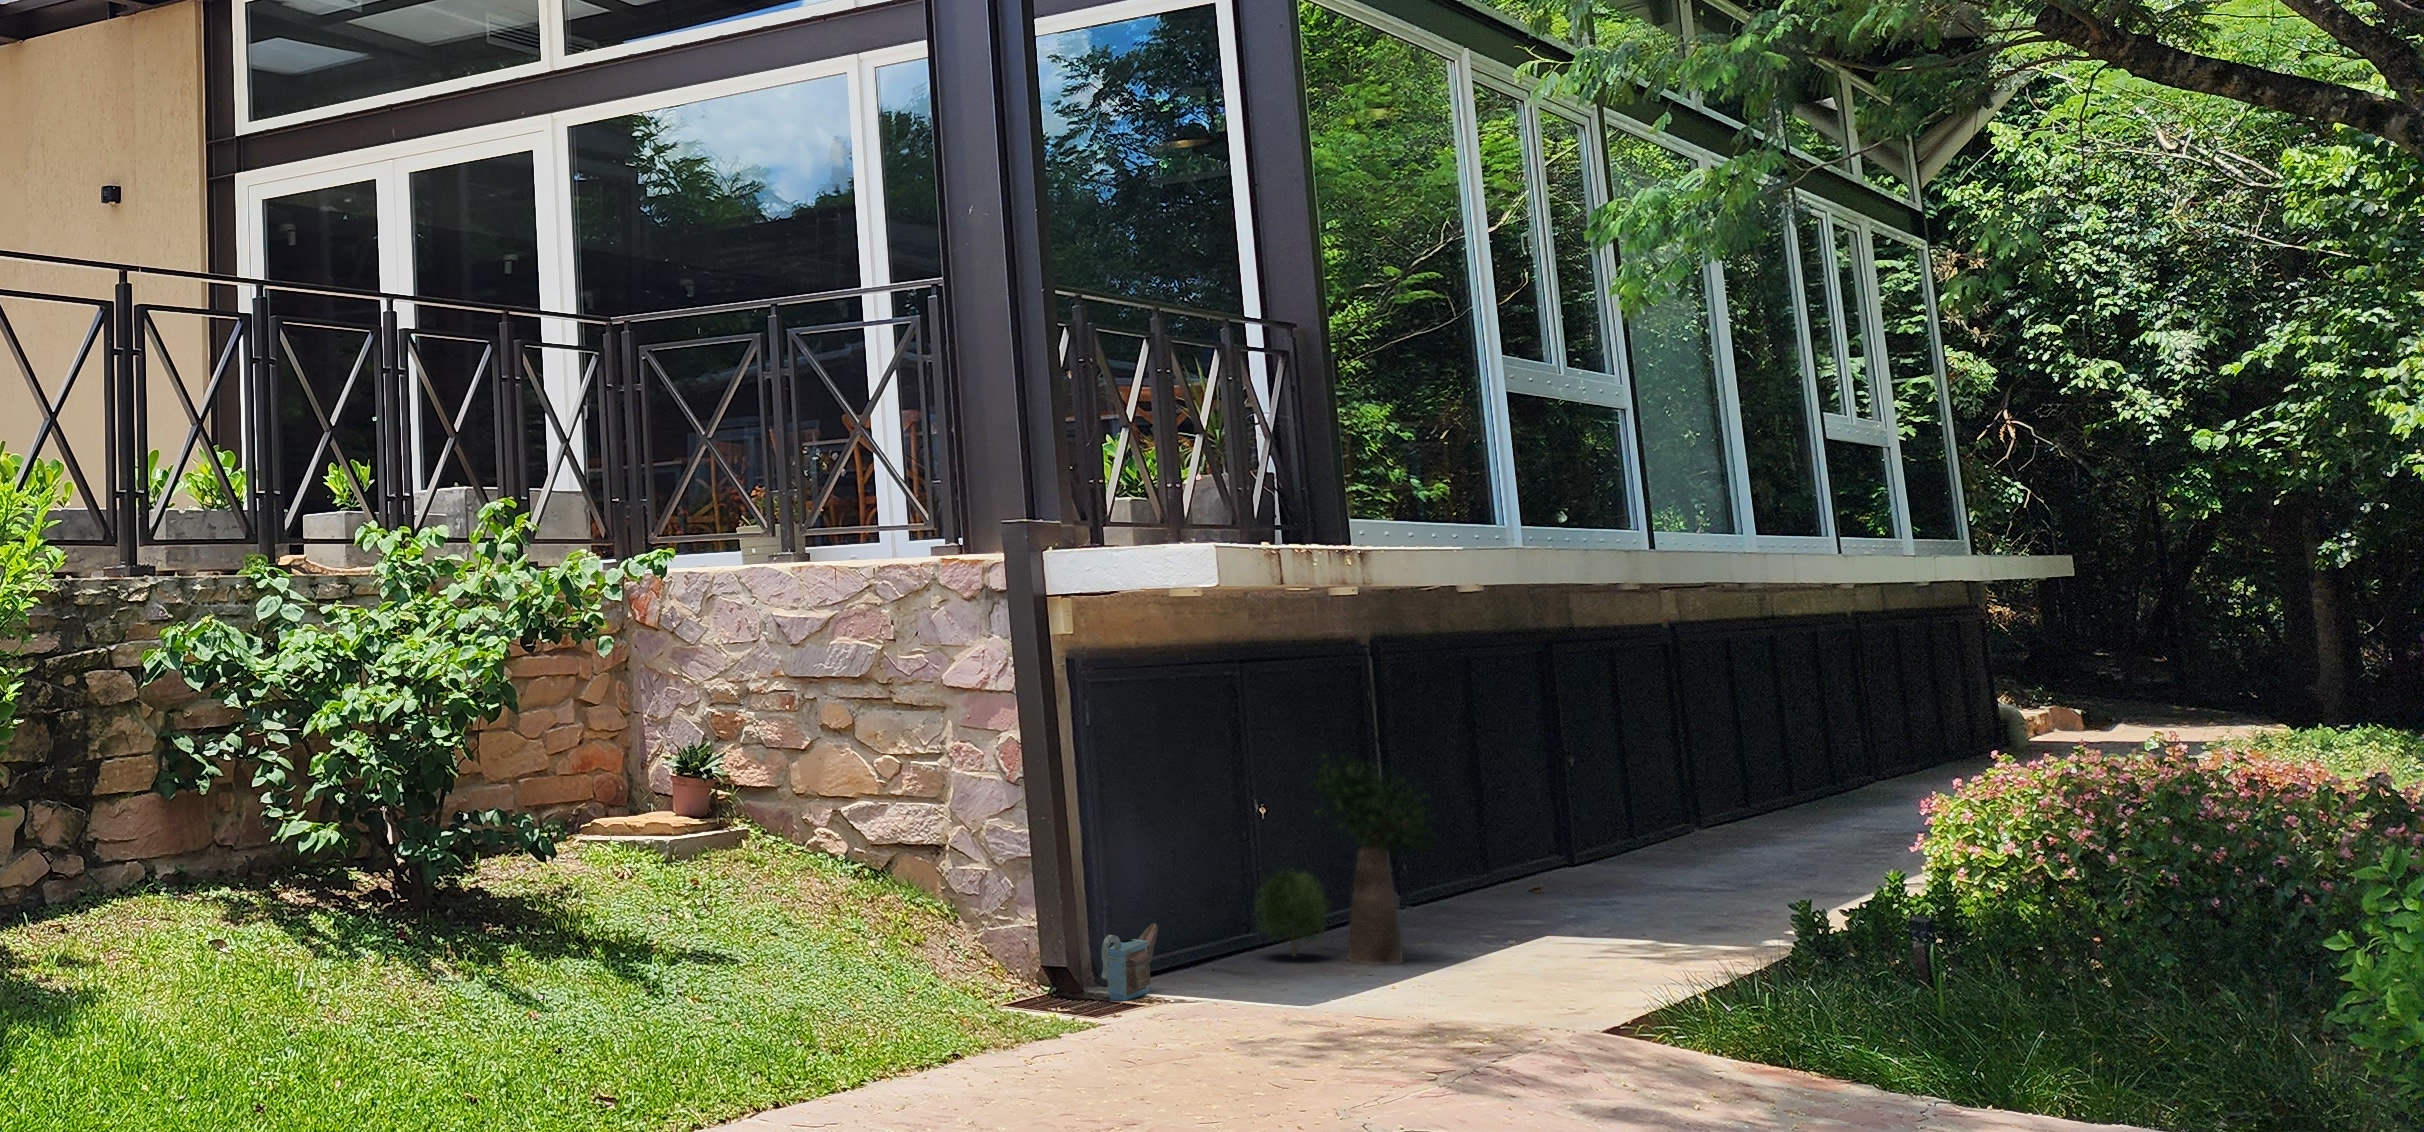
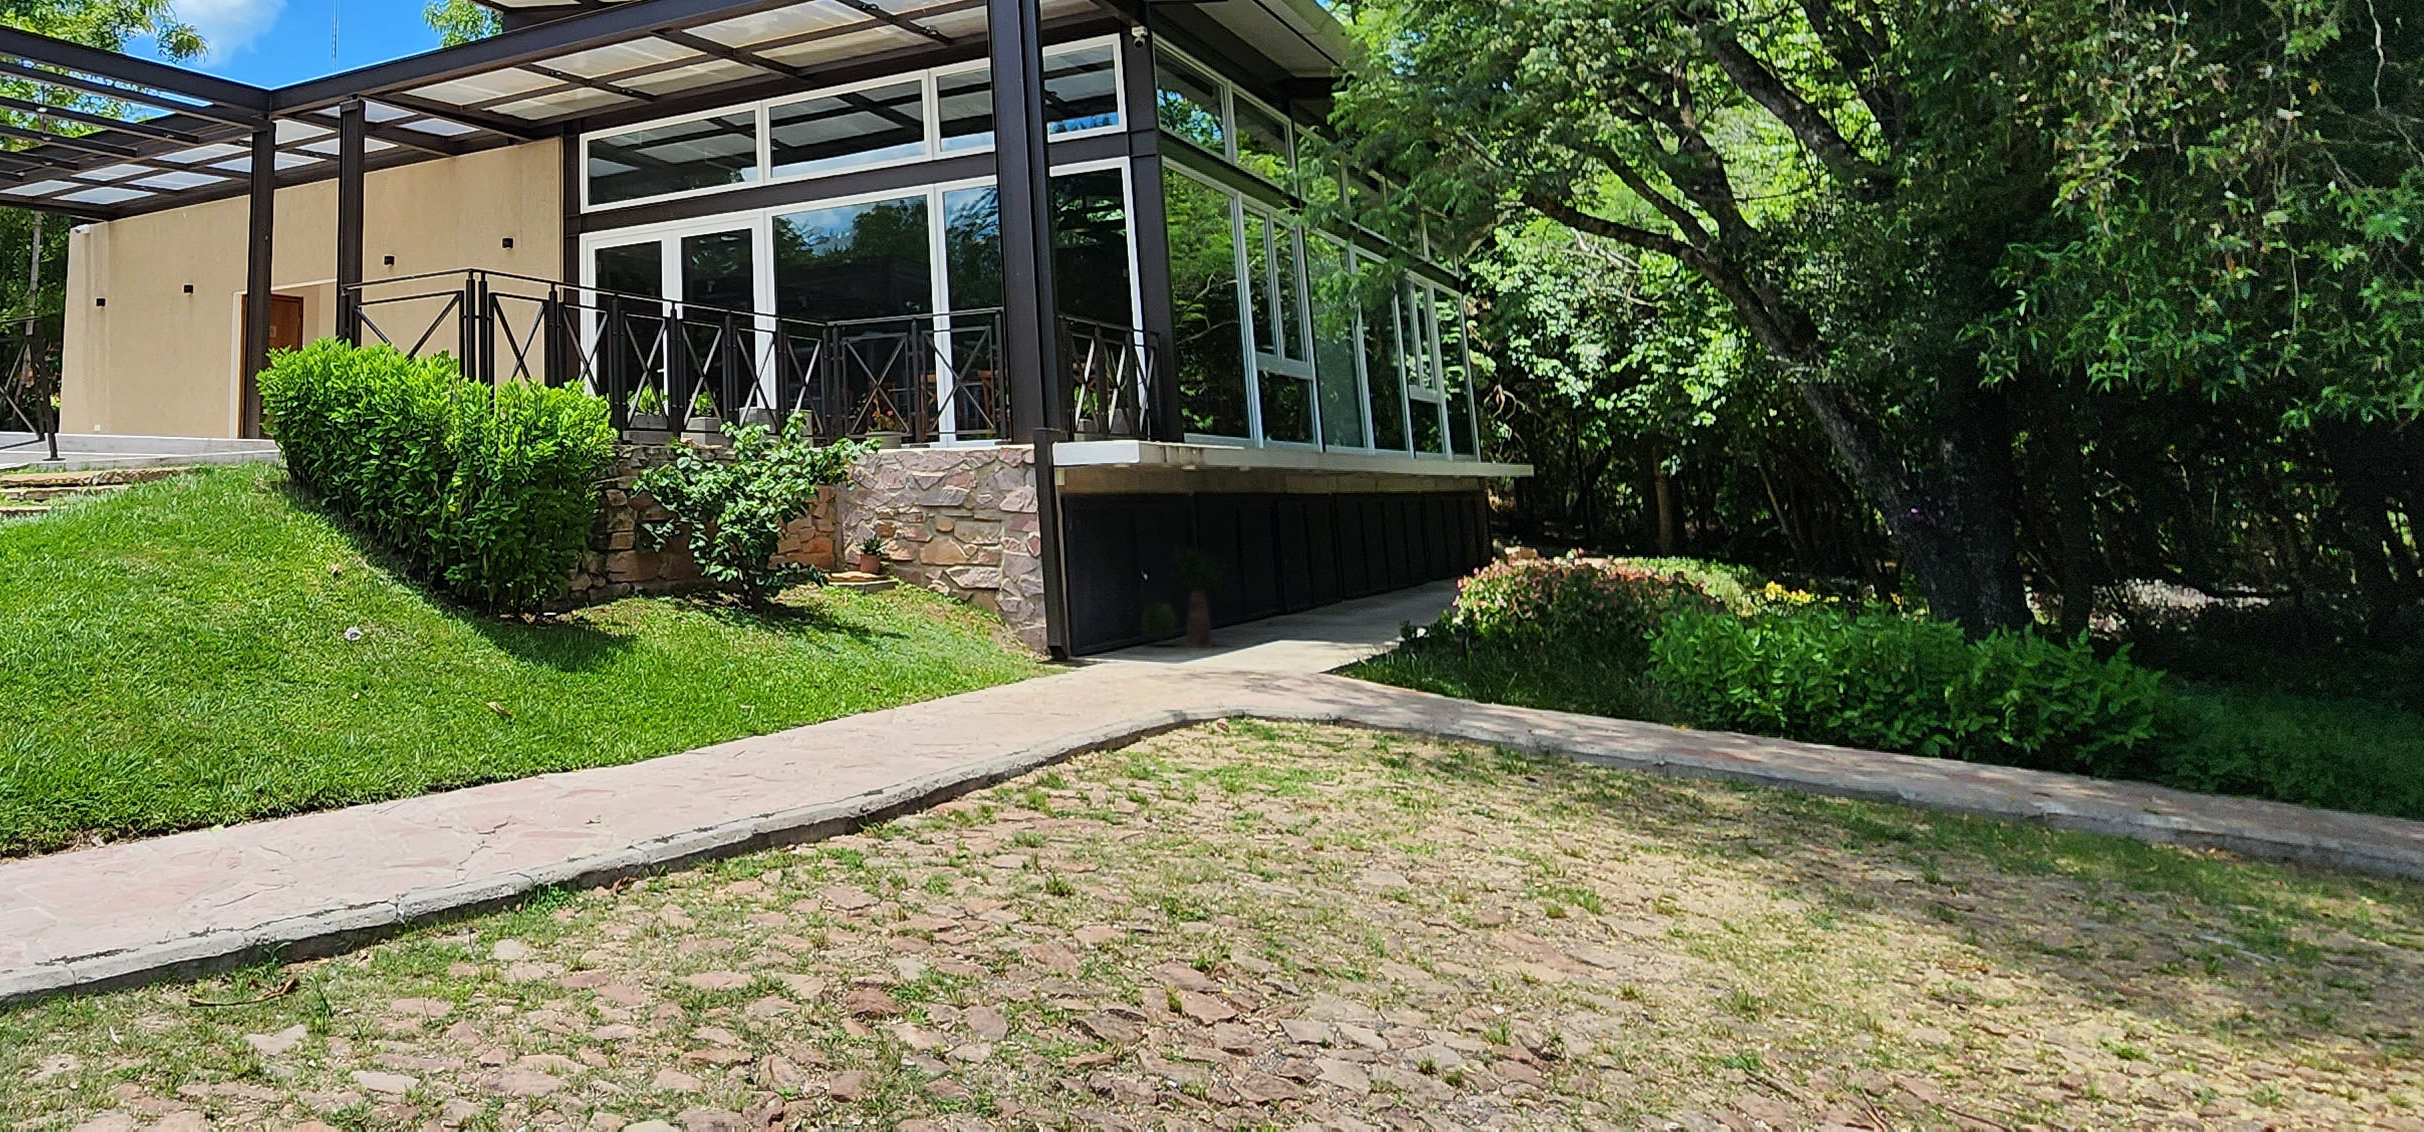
watering can: present [1101,923,1158,1001] -> none [1078,623,1102,659]

